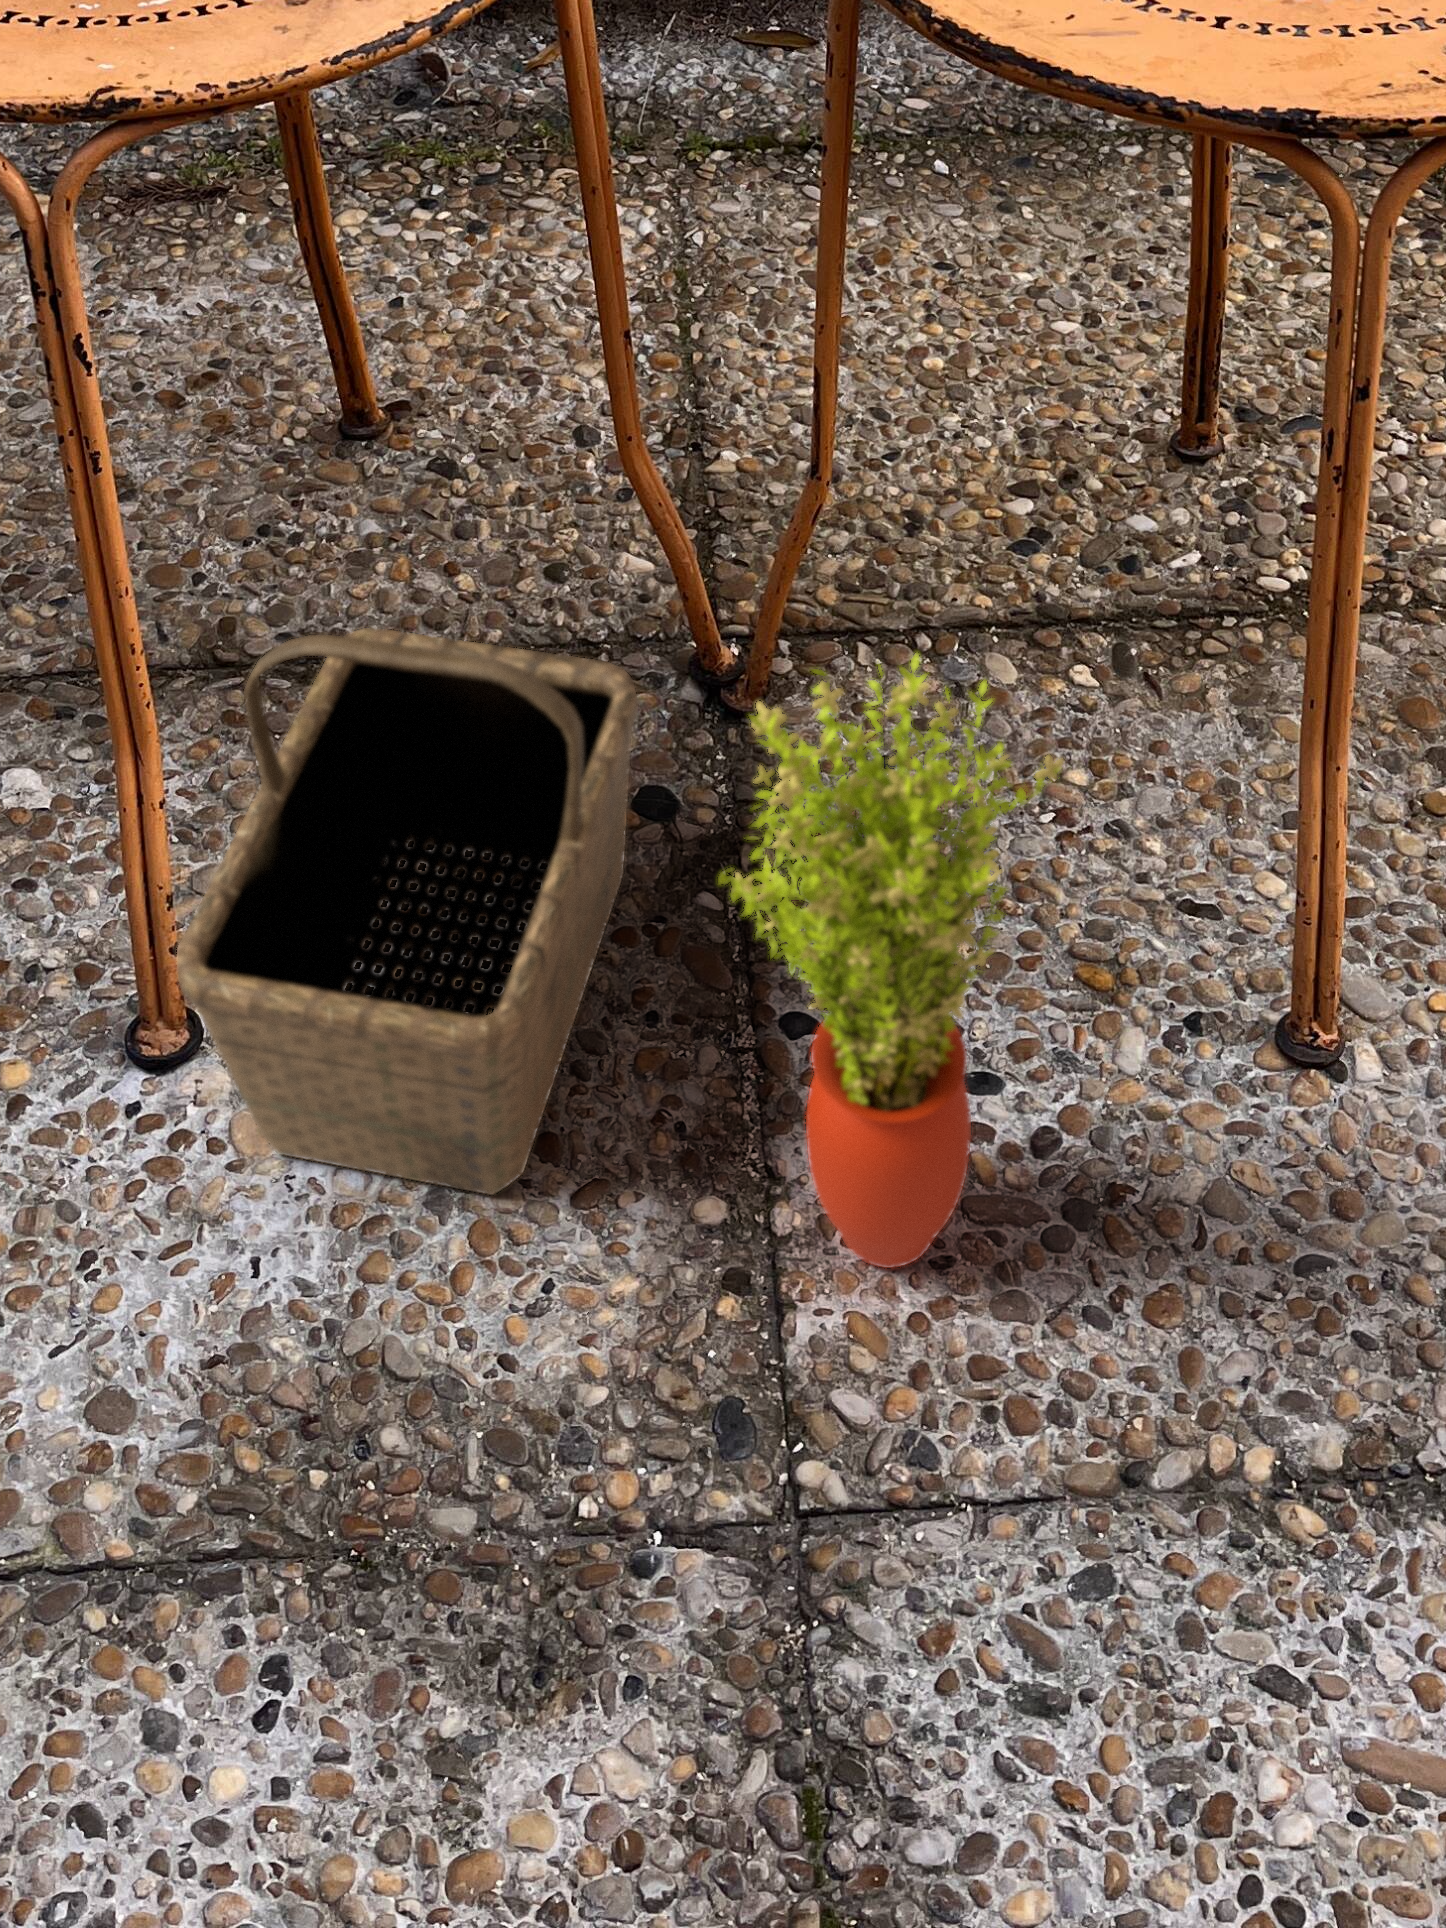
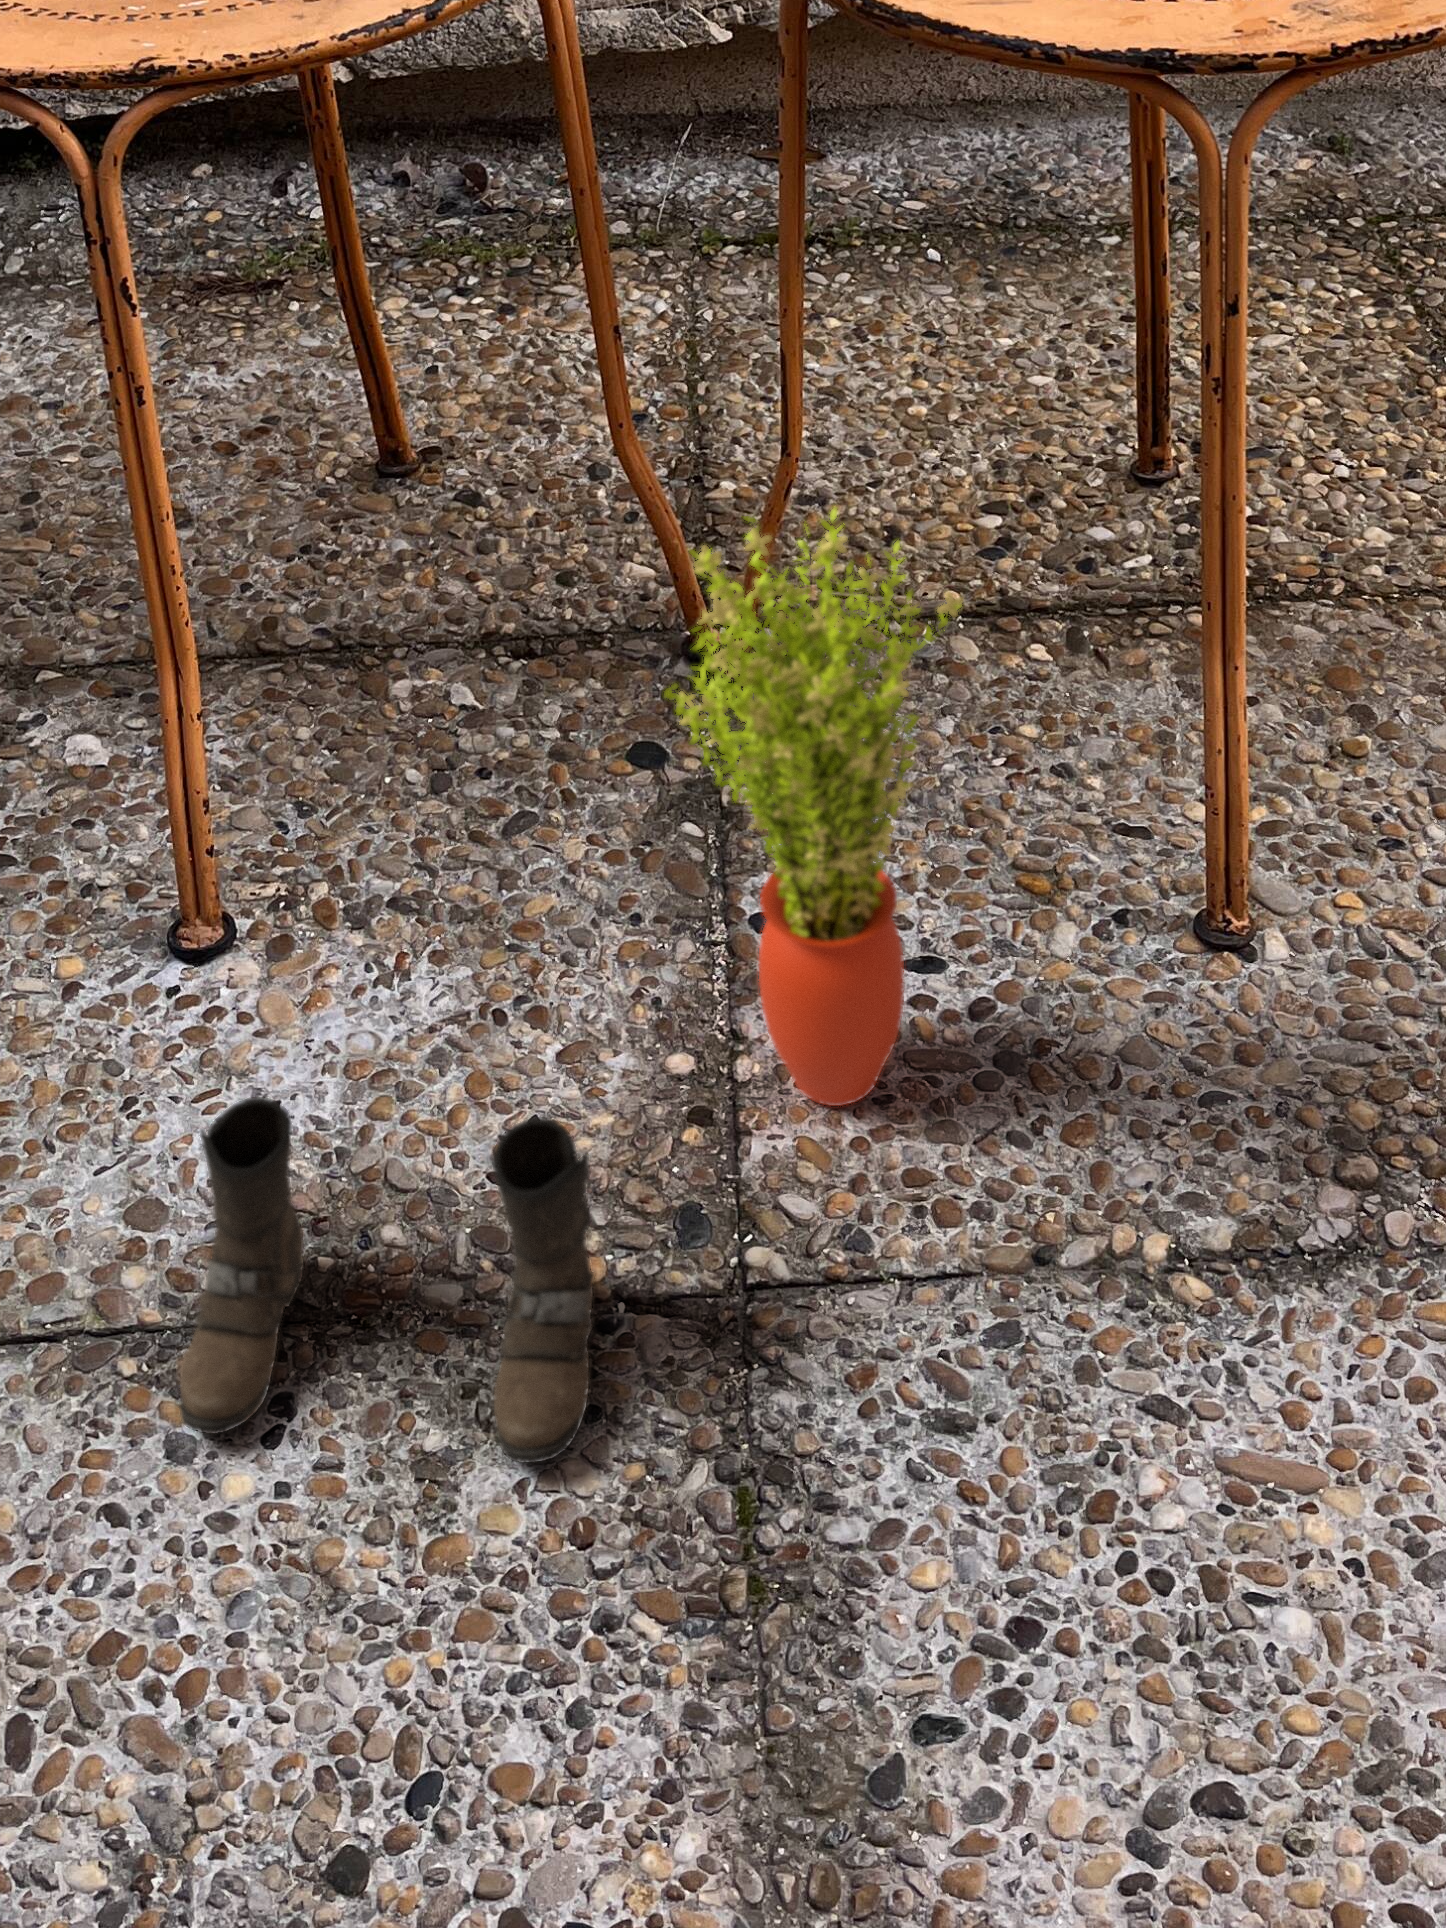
basket: present [177,628,638,1195] -> none [208,554,620,1053]
boots: none [153,1322,631,1767] -> present [179,1097,595,1463]

